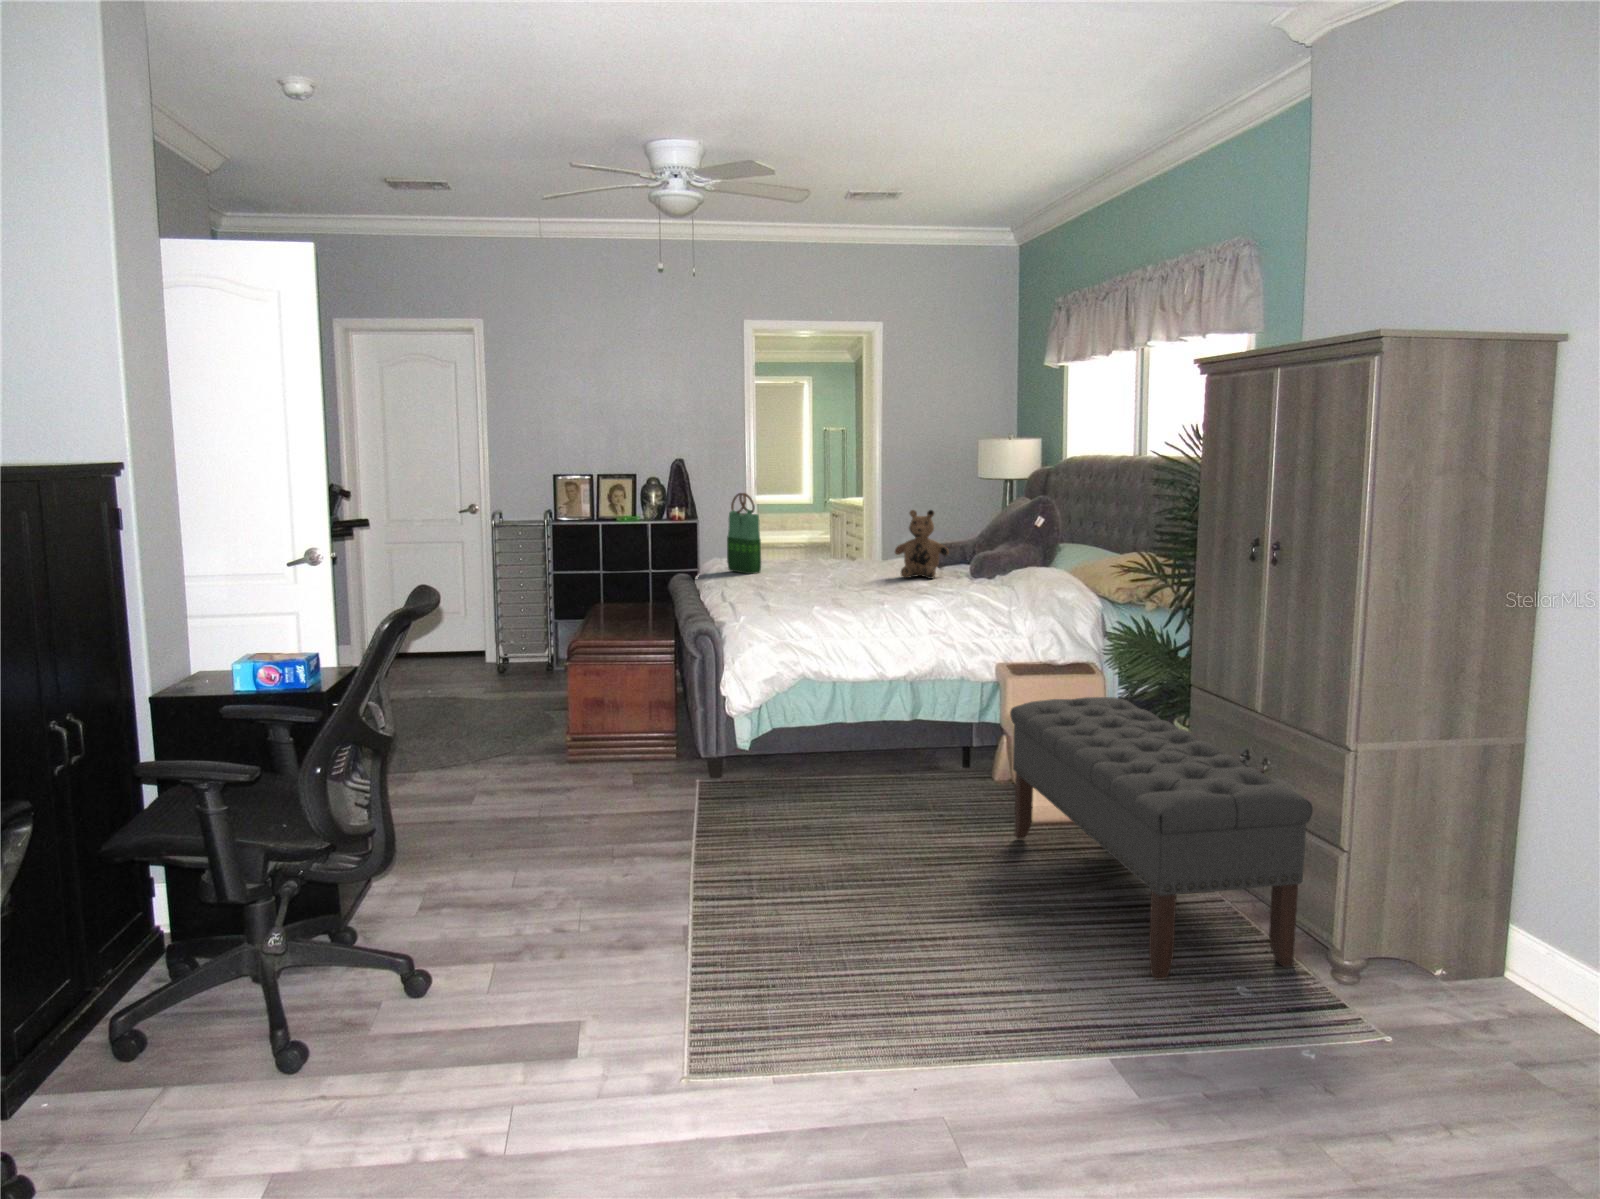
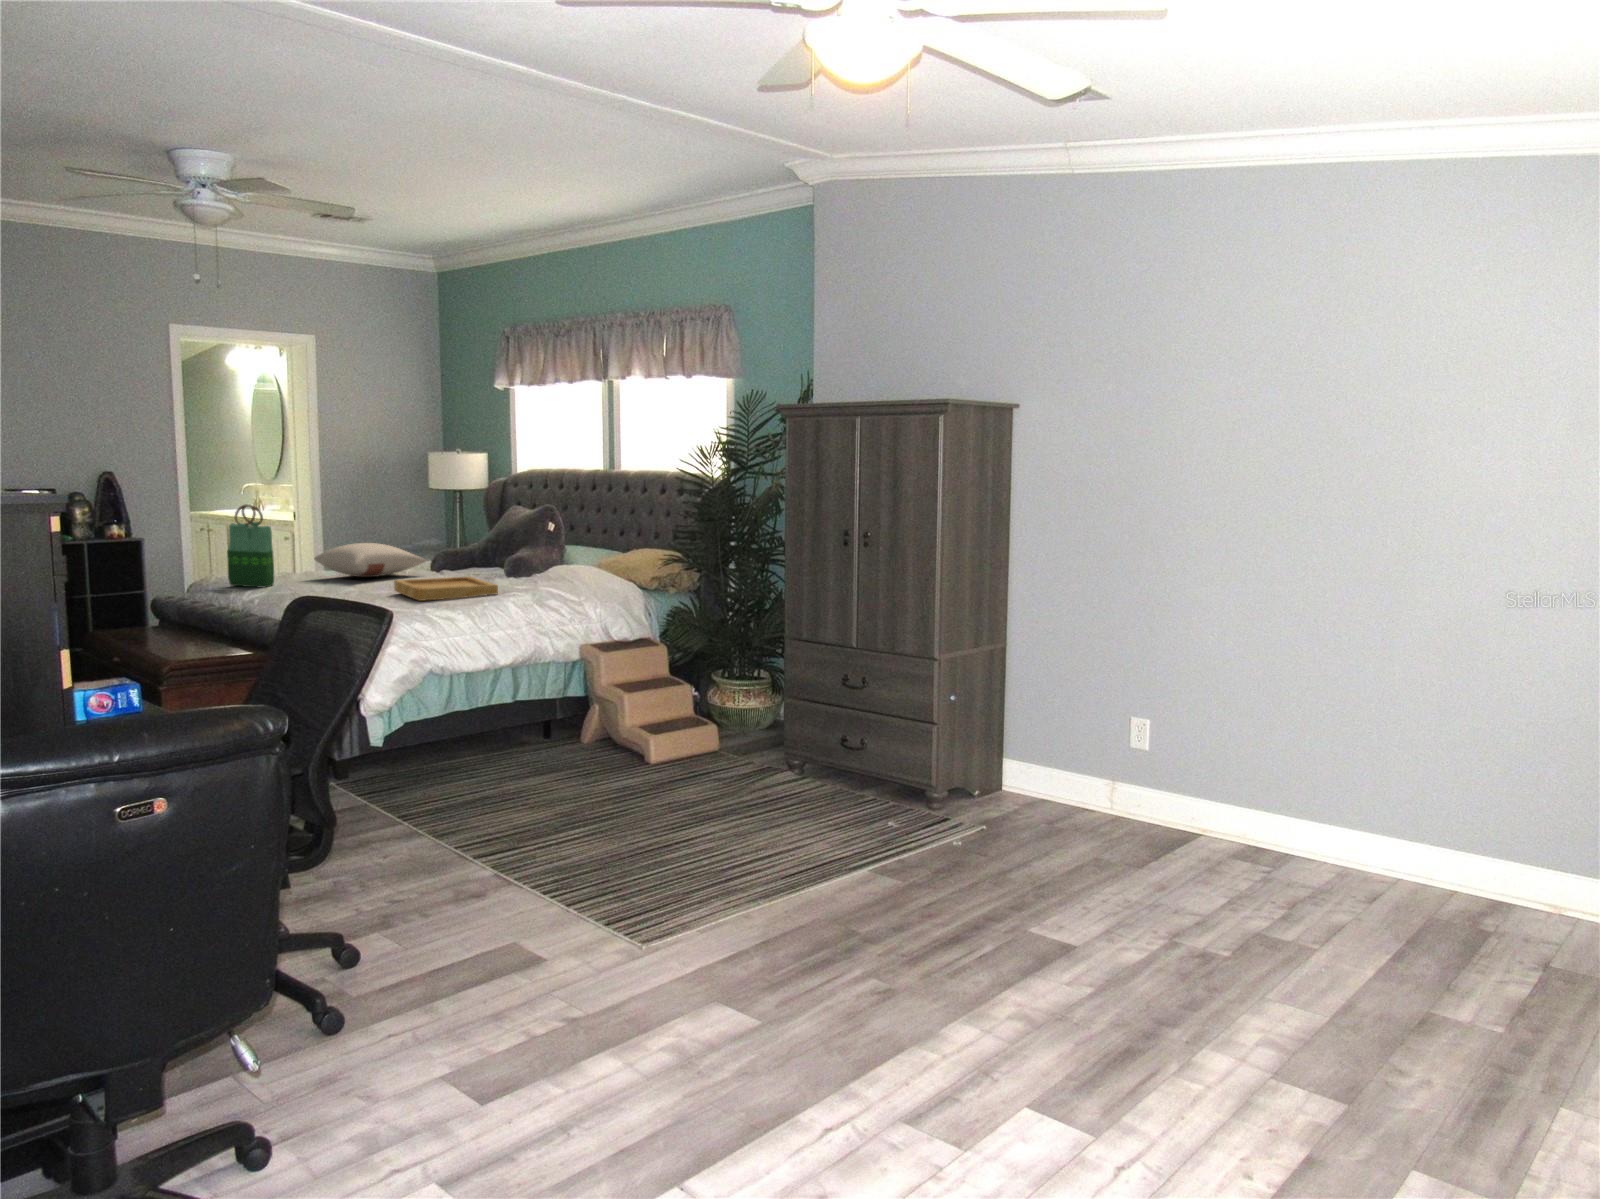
teddy bear: present [895,510,949,579] -> none [435,518,487,581]
pillow: none [808,533,905,569] -> present [314,543,426,577]
tray: none [817,575,905,600] -> present [394,577,498,601]
bench: present [1010,697,1313,980] -> none [649,656,914,832]

